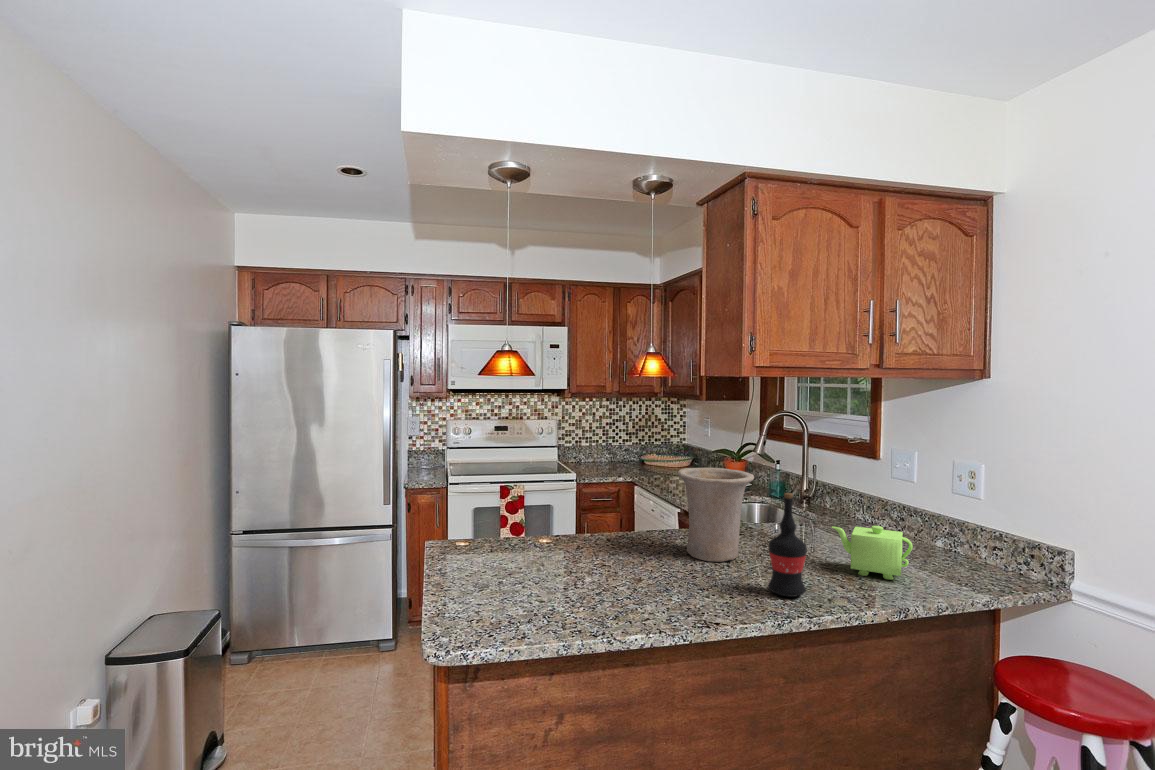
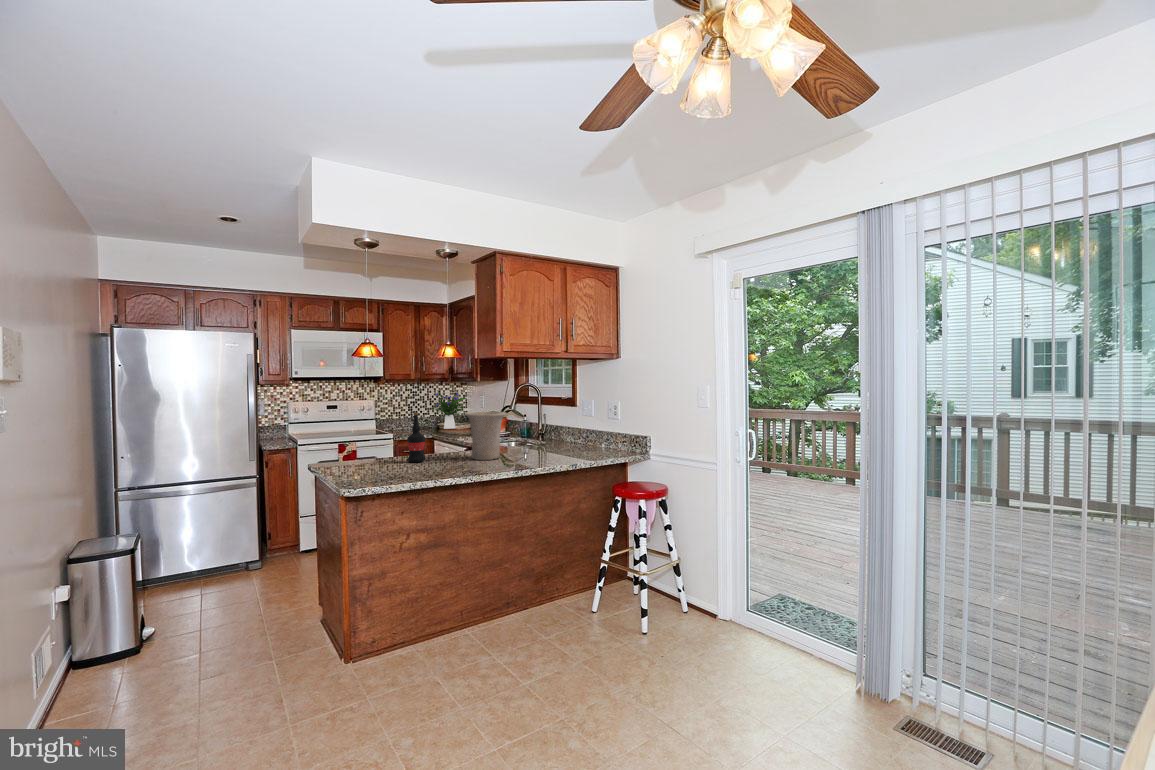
flower arrangement: none [632,408,687,466] -> present [433,390,467,429]
wine bottle: present [768,493,807,597] -> present [407,413,426,462]
teapot: present [832,526,913,580] -> none [547,434,584,459]

